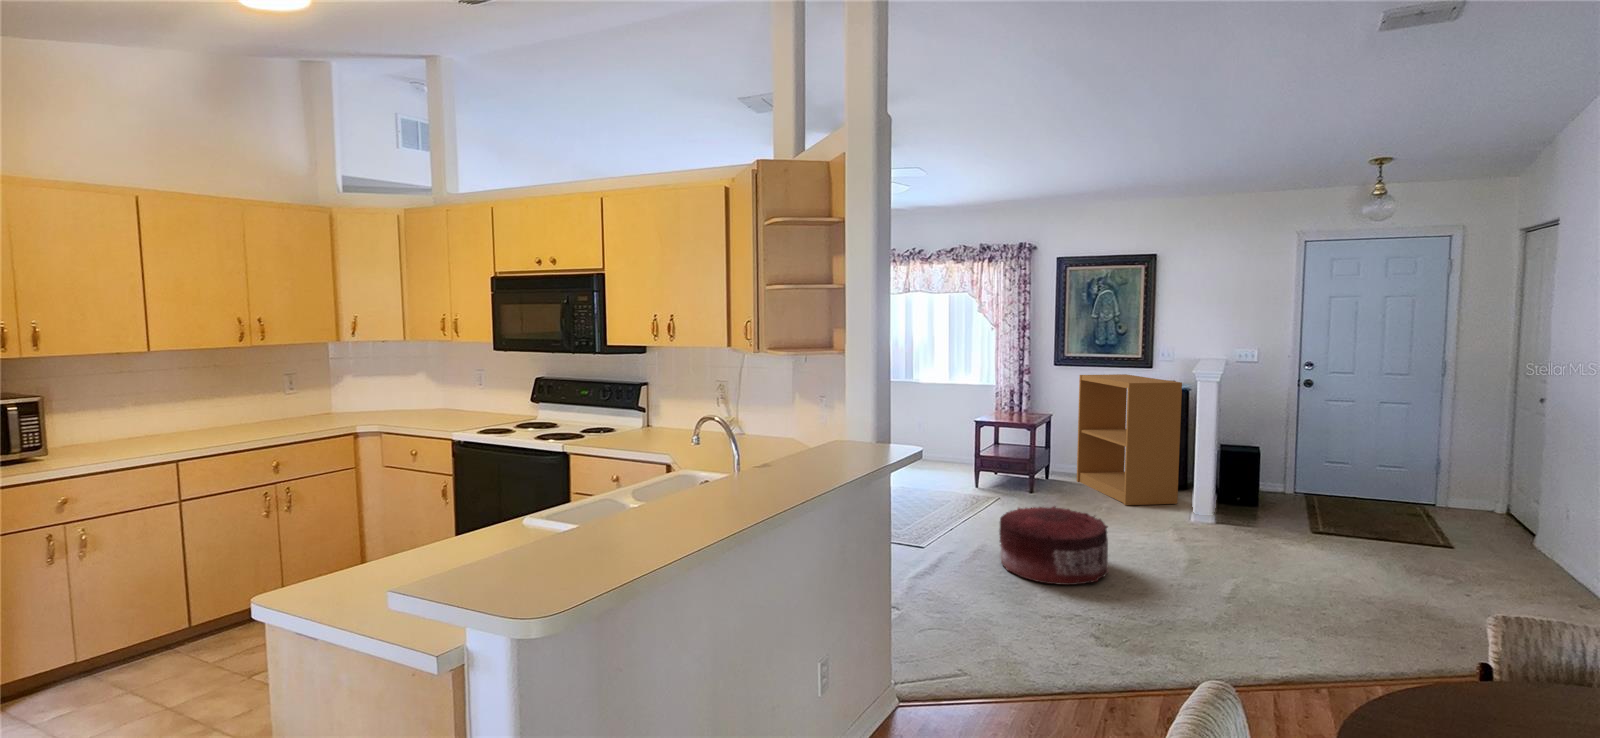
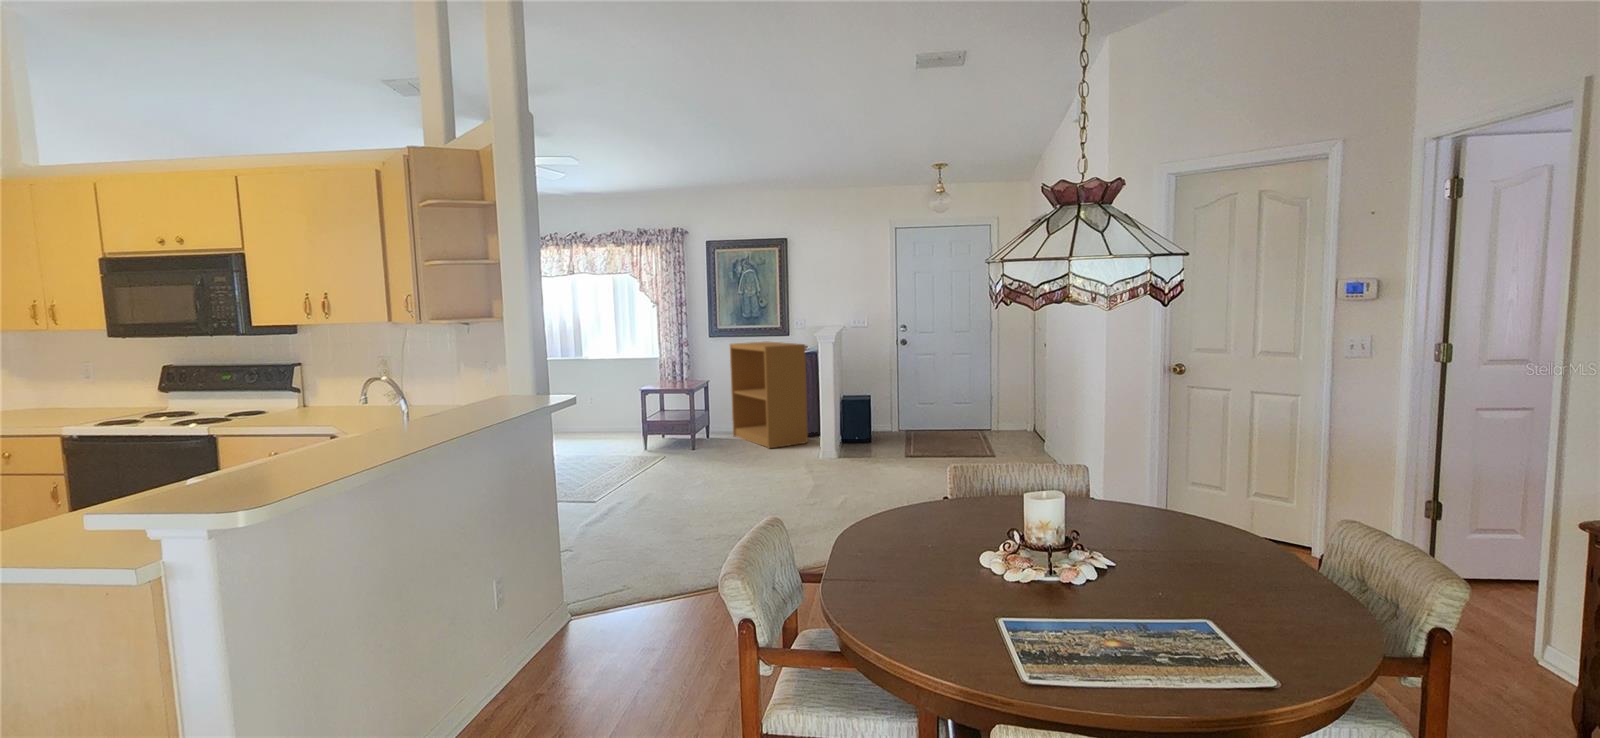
pouf: present [1000,506,1108,585] -> none [660,449,747,509]

